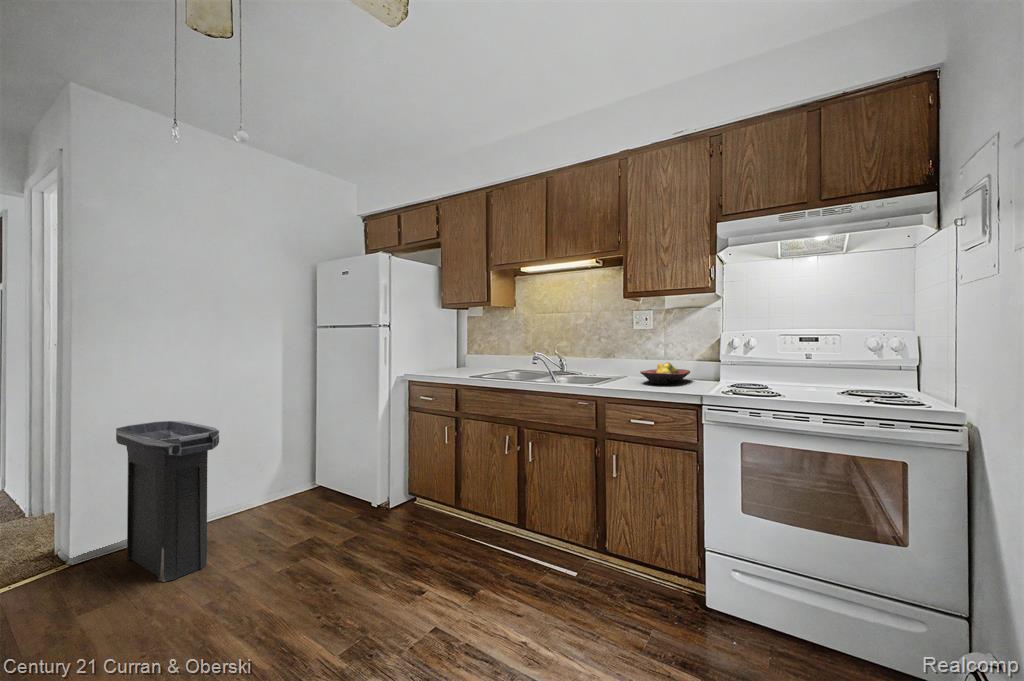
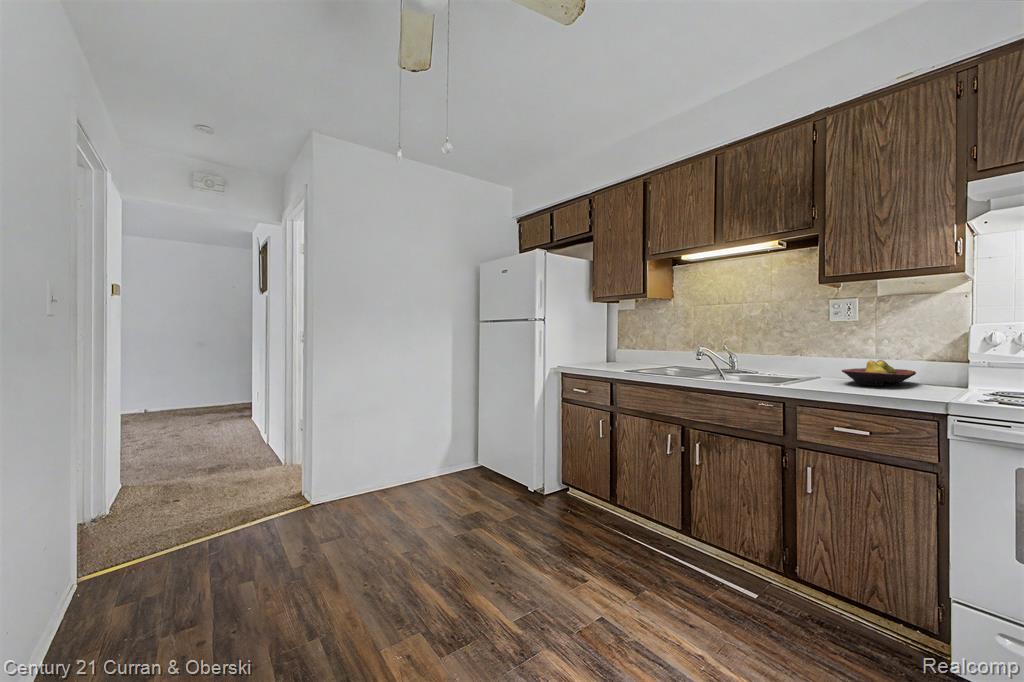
trash can: present [116,421,219,582] -> none [339,398,410,529]

